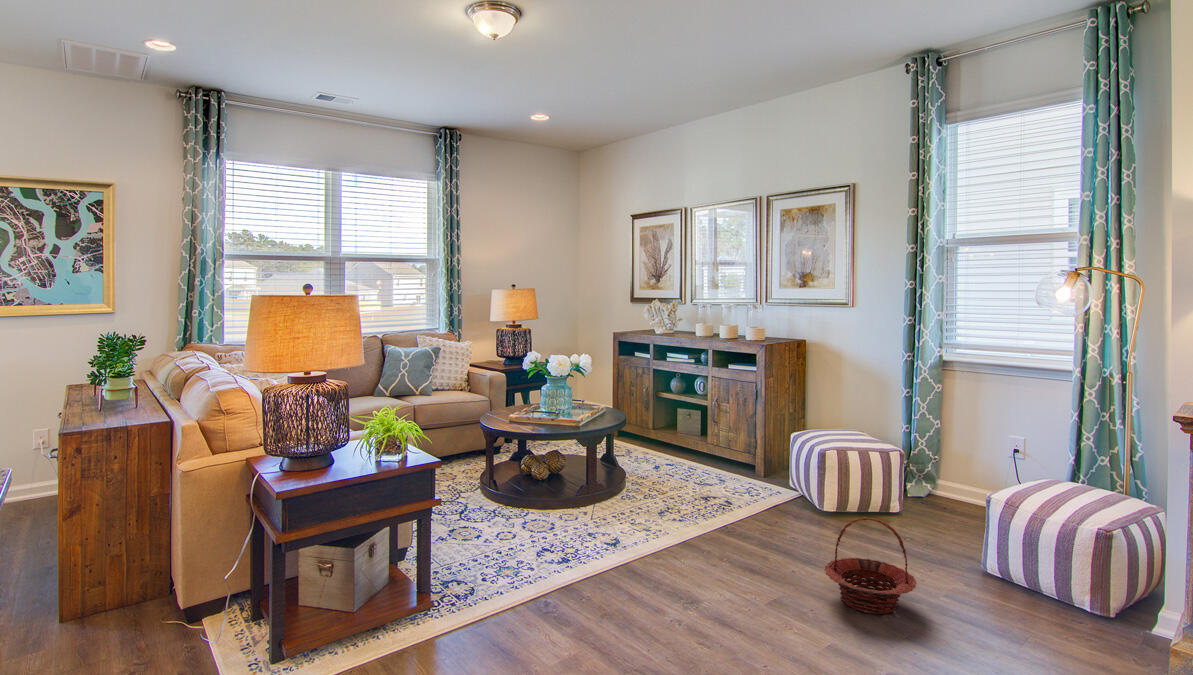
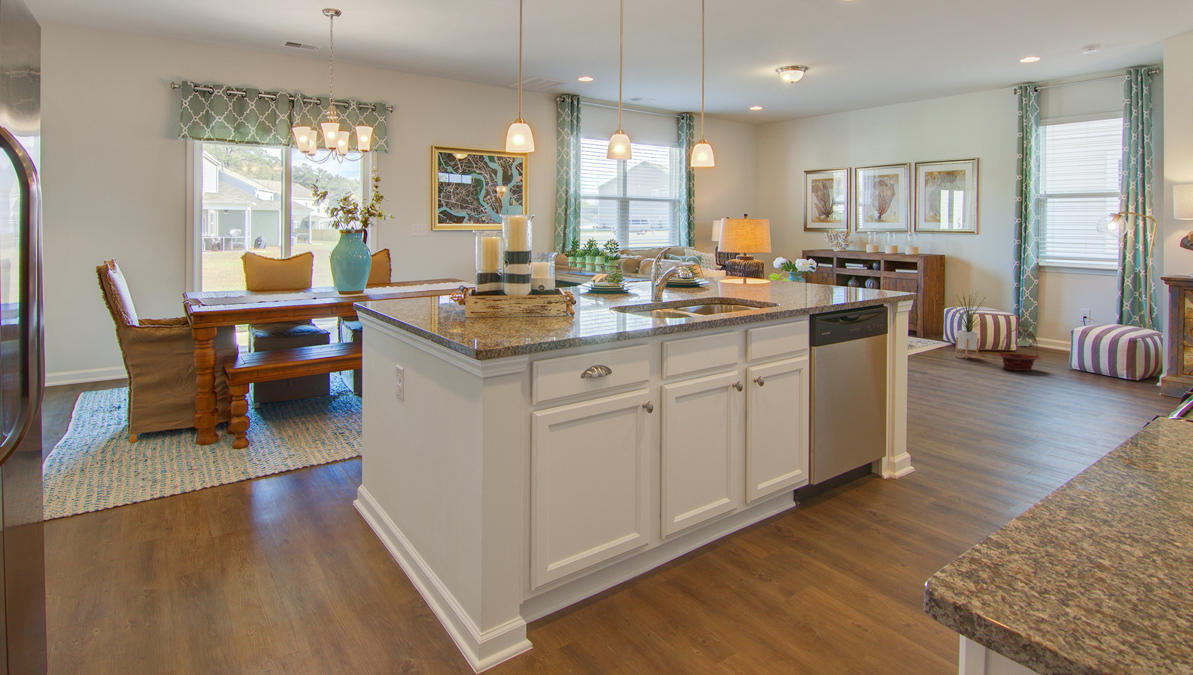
house plant: none [760,413,833,550] -> present [955,296,985,359]

